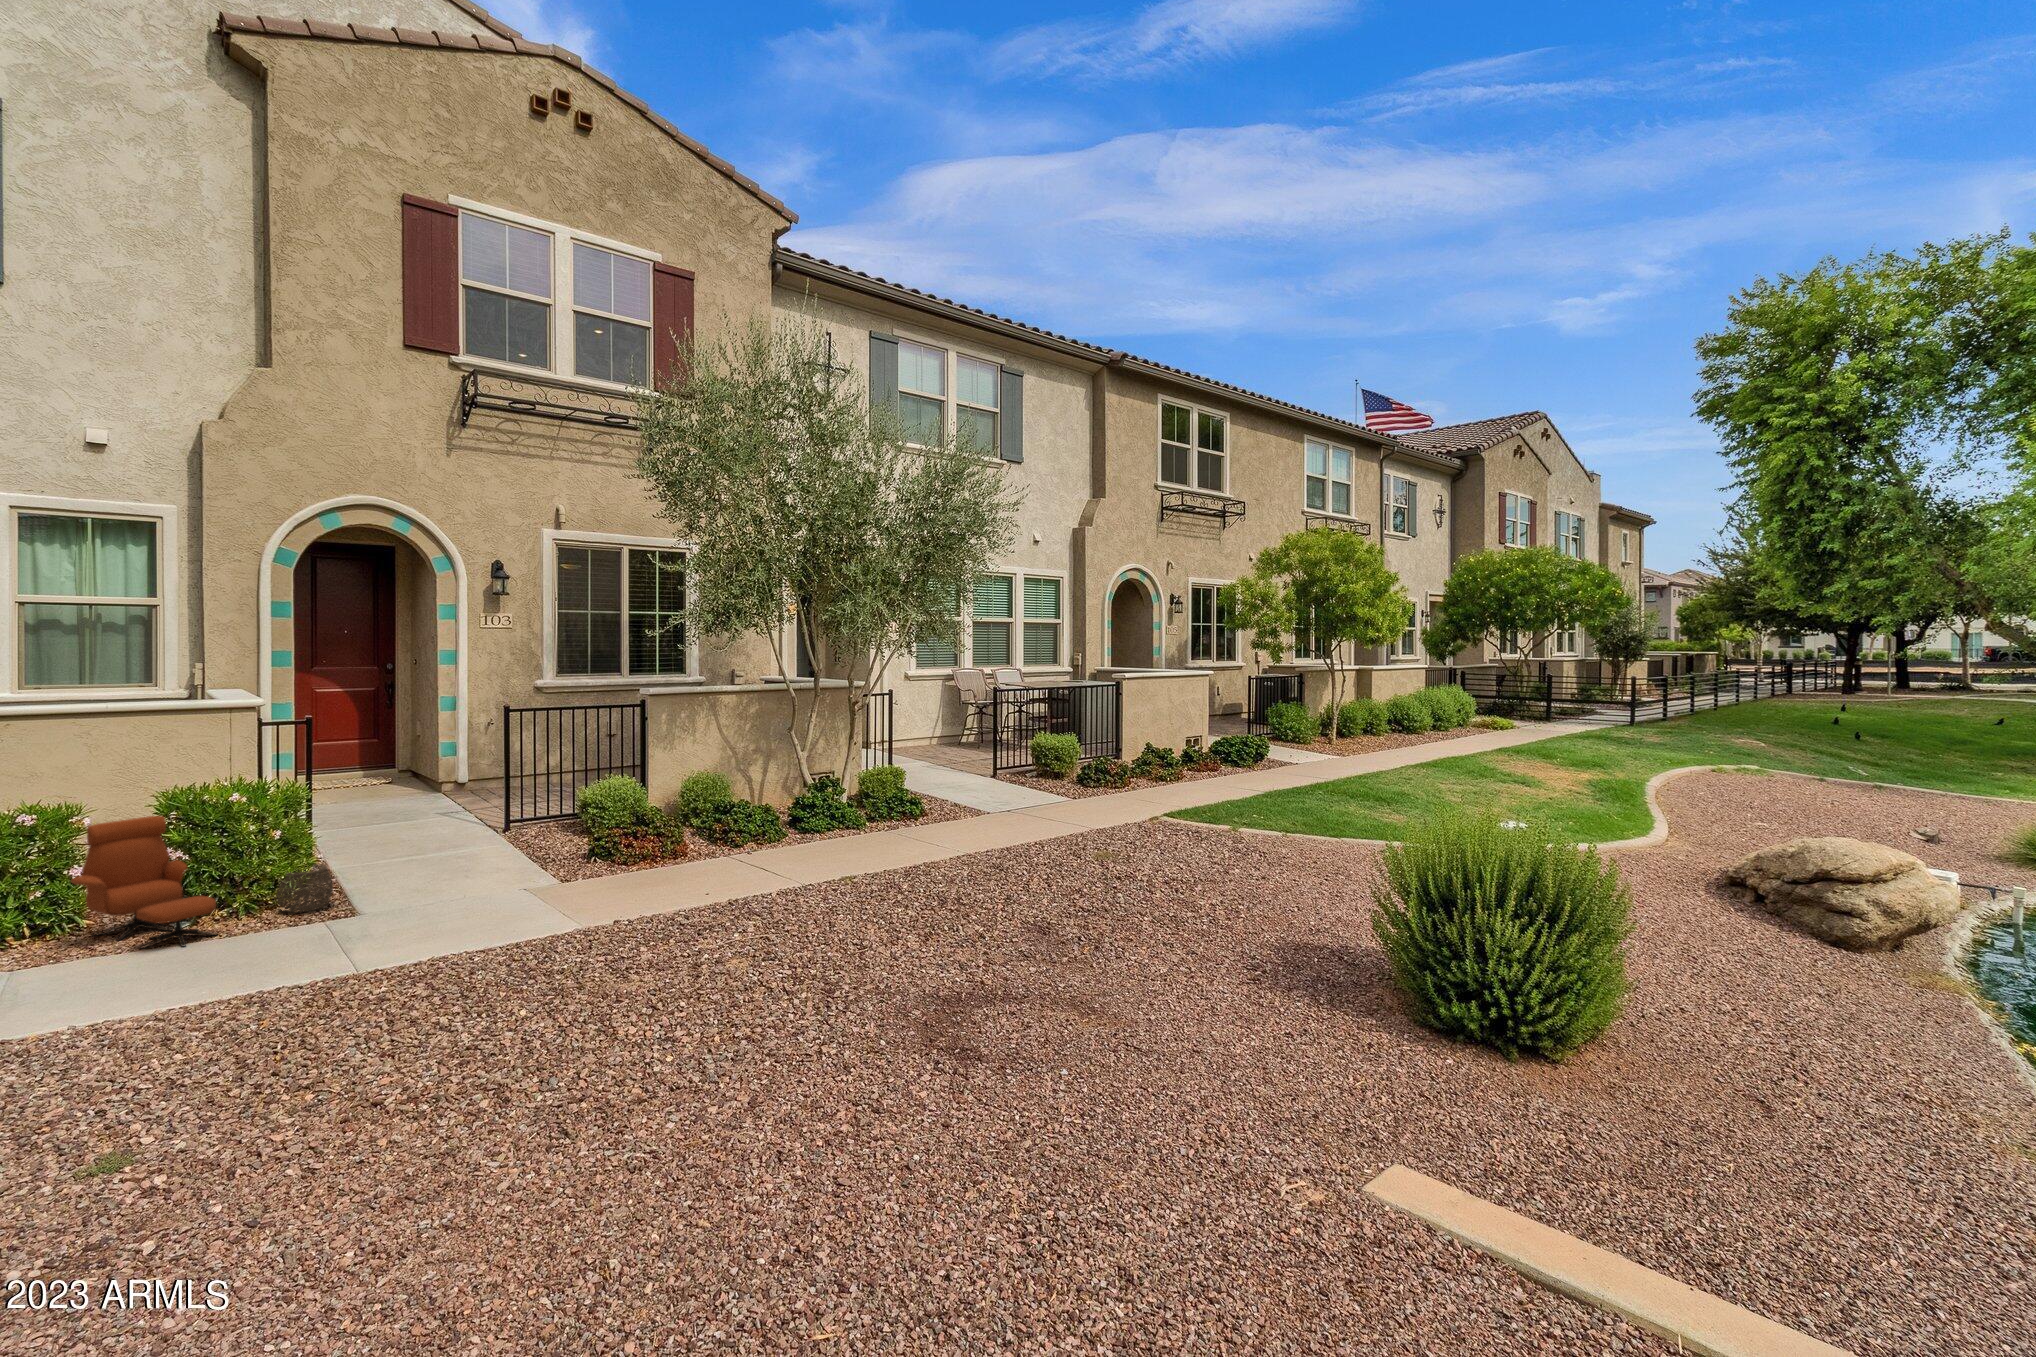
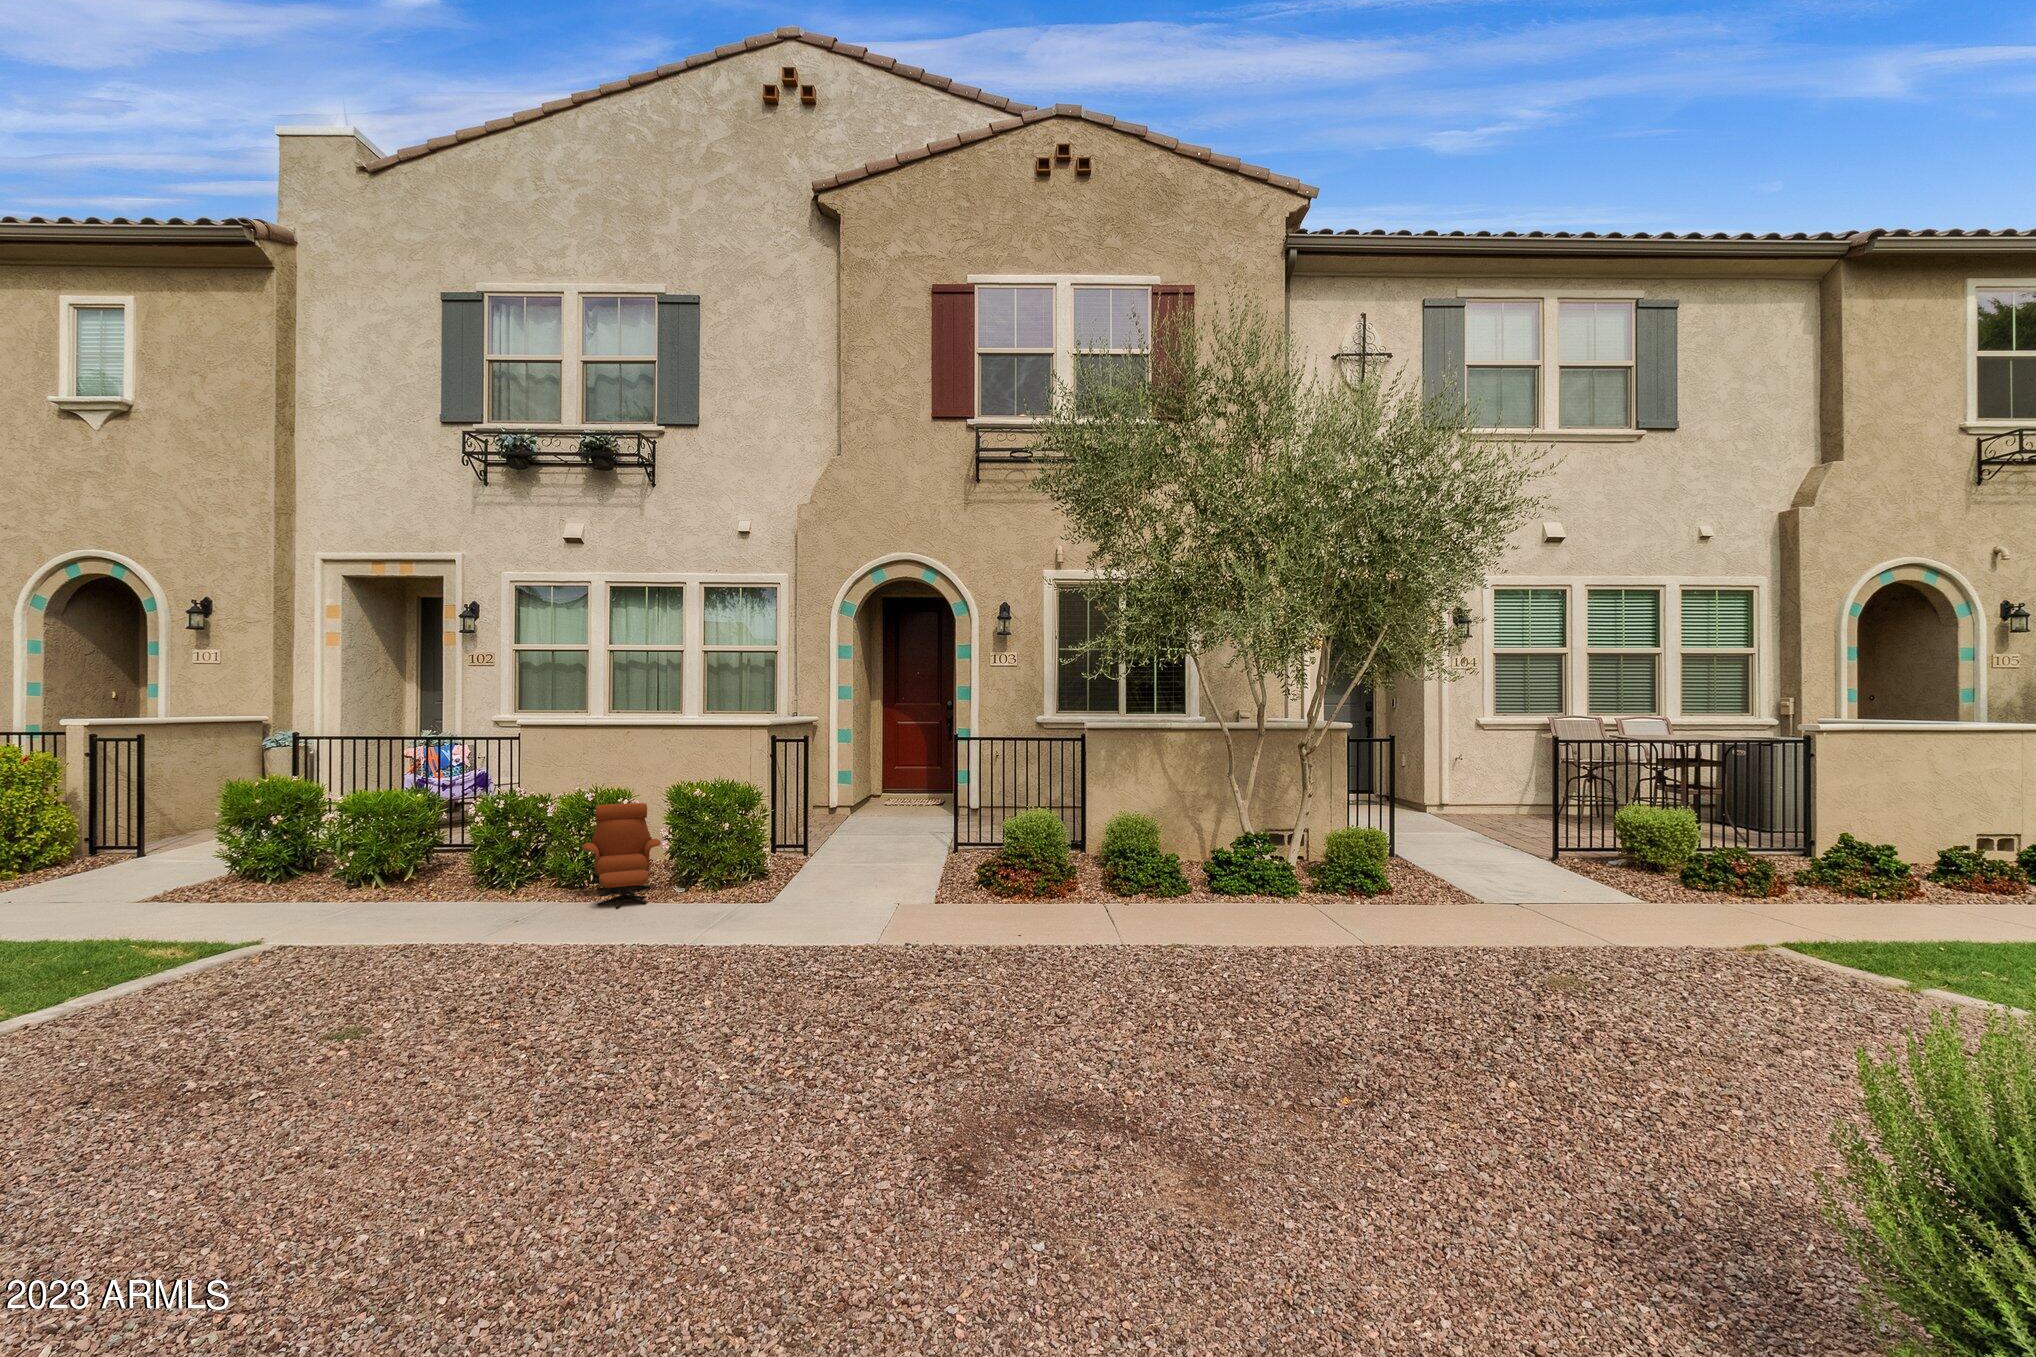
woven basket: present [276,864,333,913] -> none [701,857,742,897]

